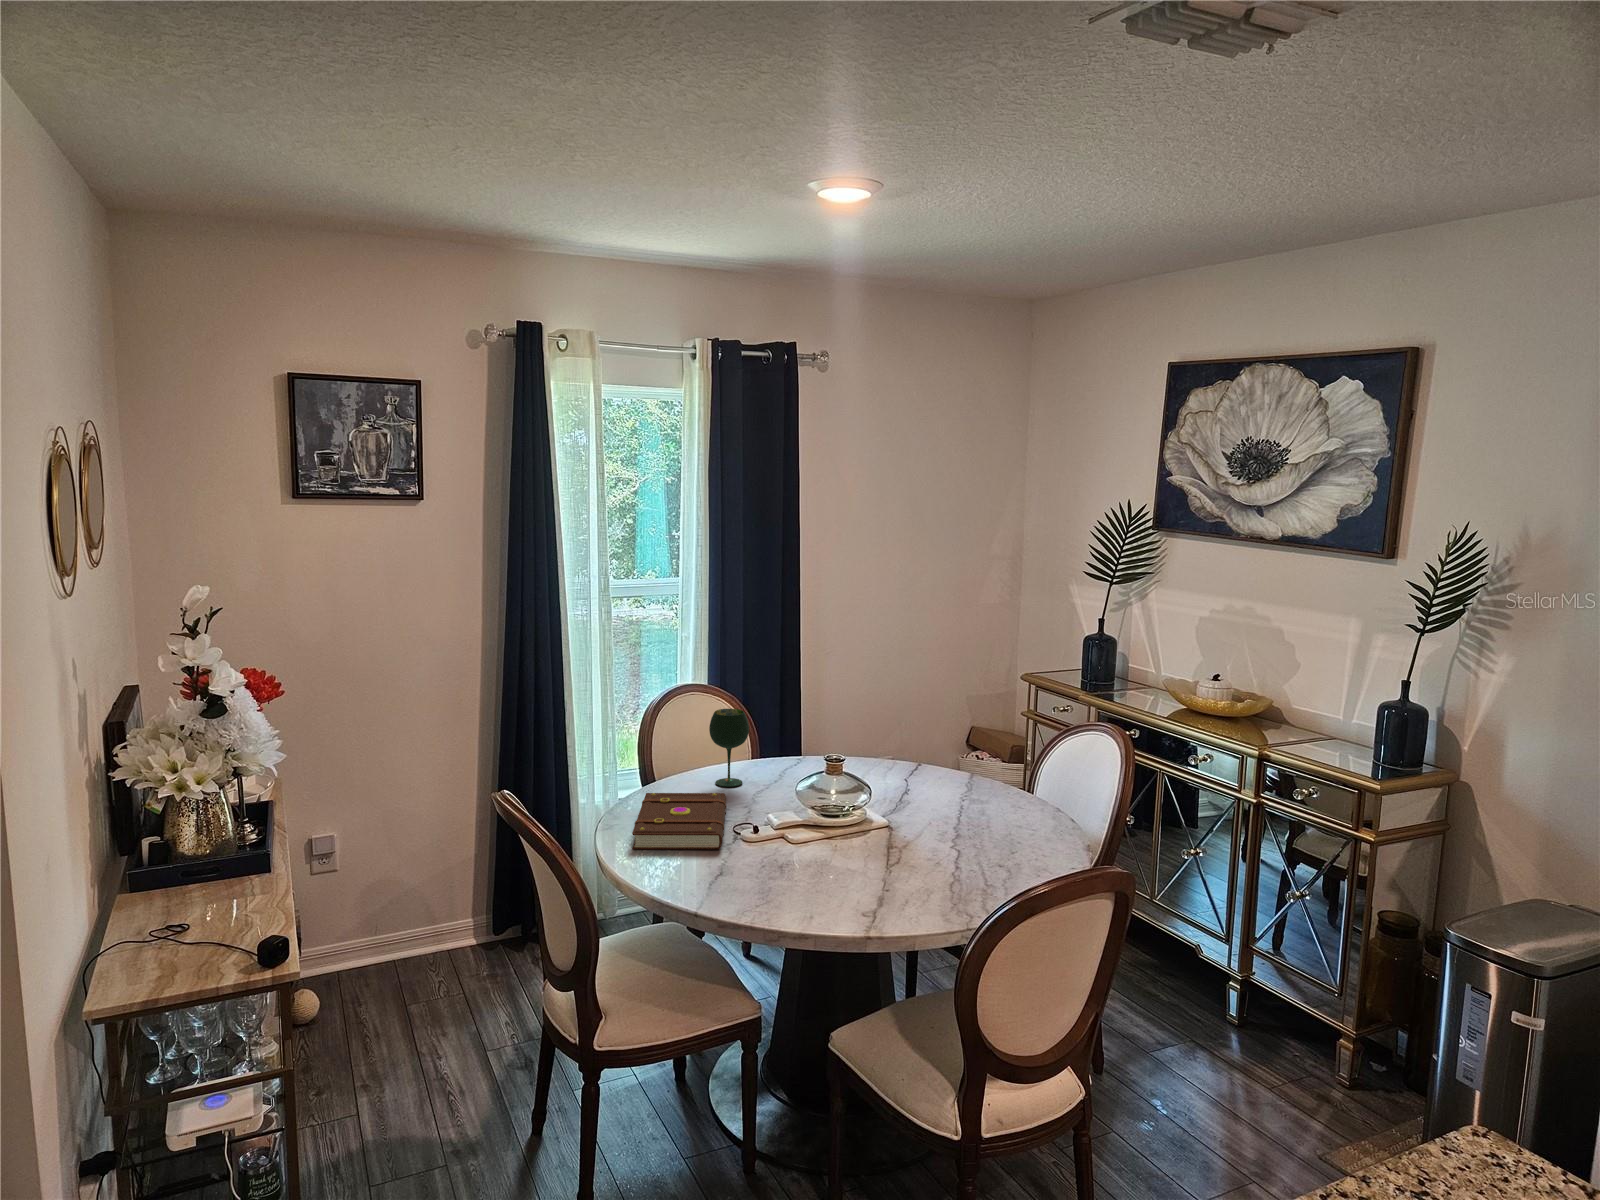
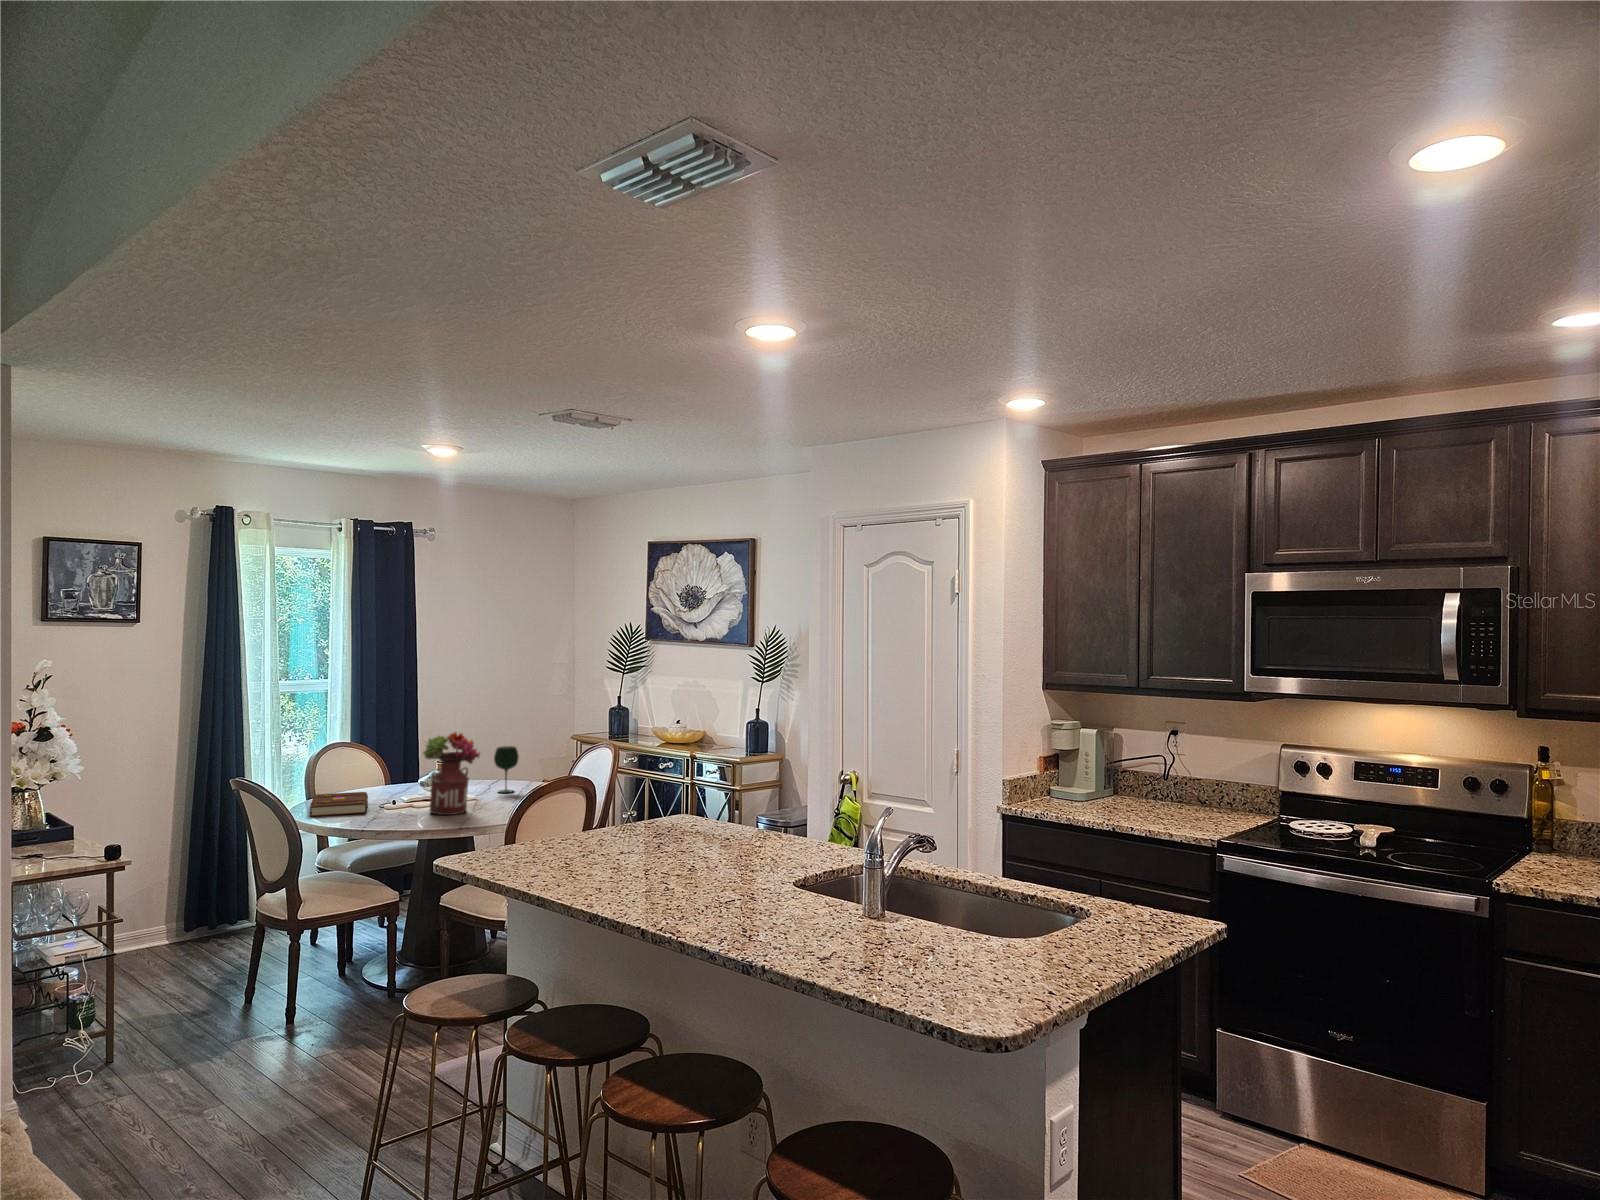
wine glass: present [709,709,749,787] -> present [494,746,519,793]
flower arrangement: none [812,721,916,876] -> present [423,732,480,815]

